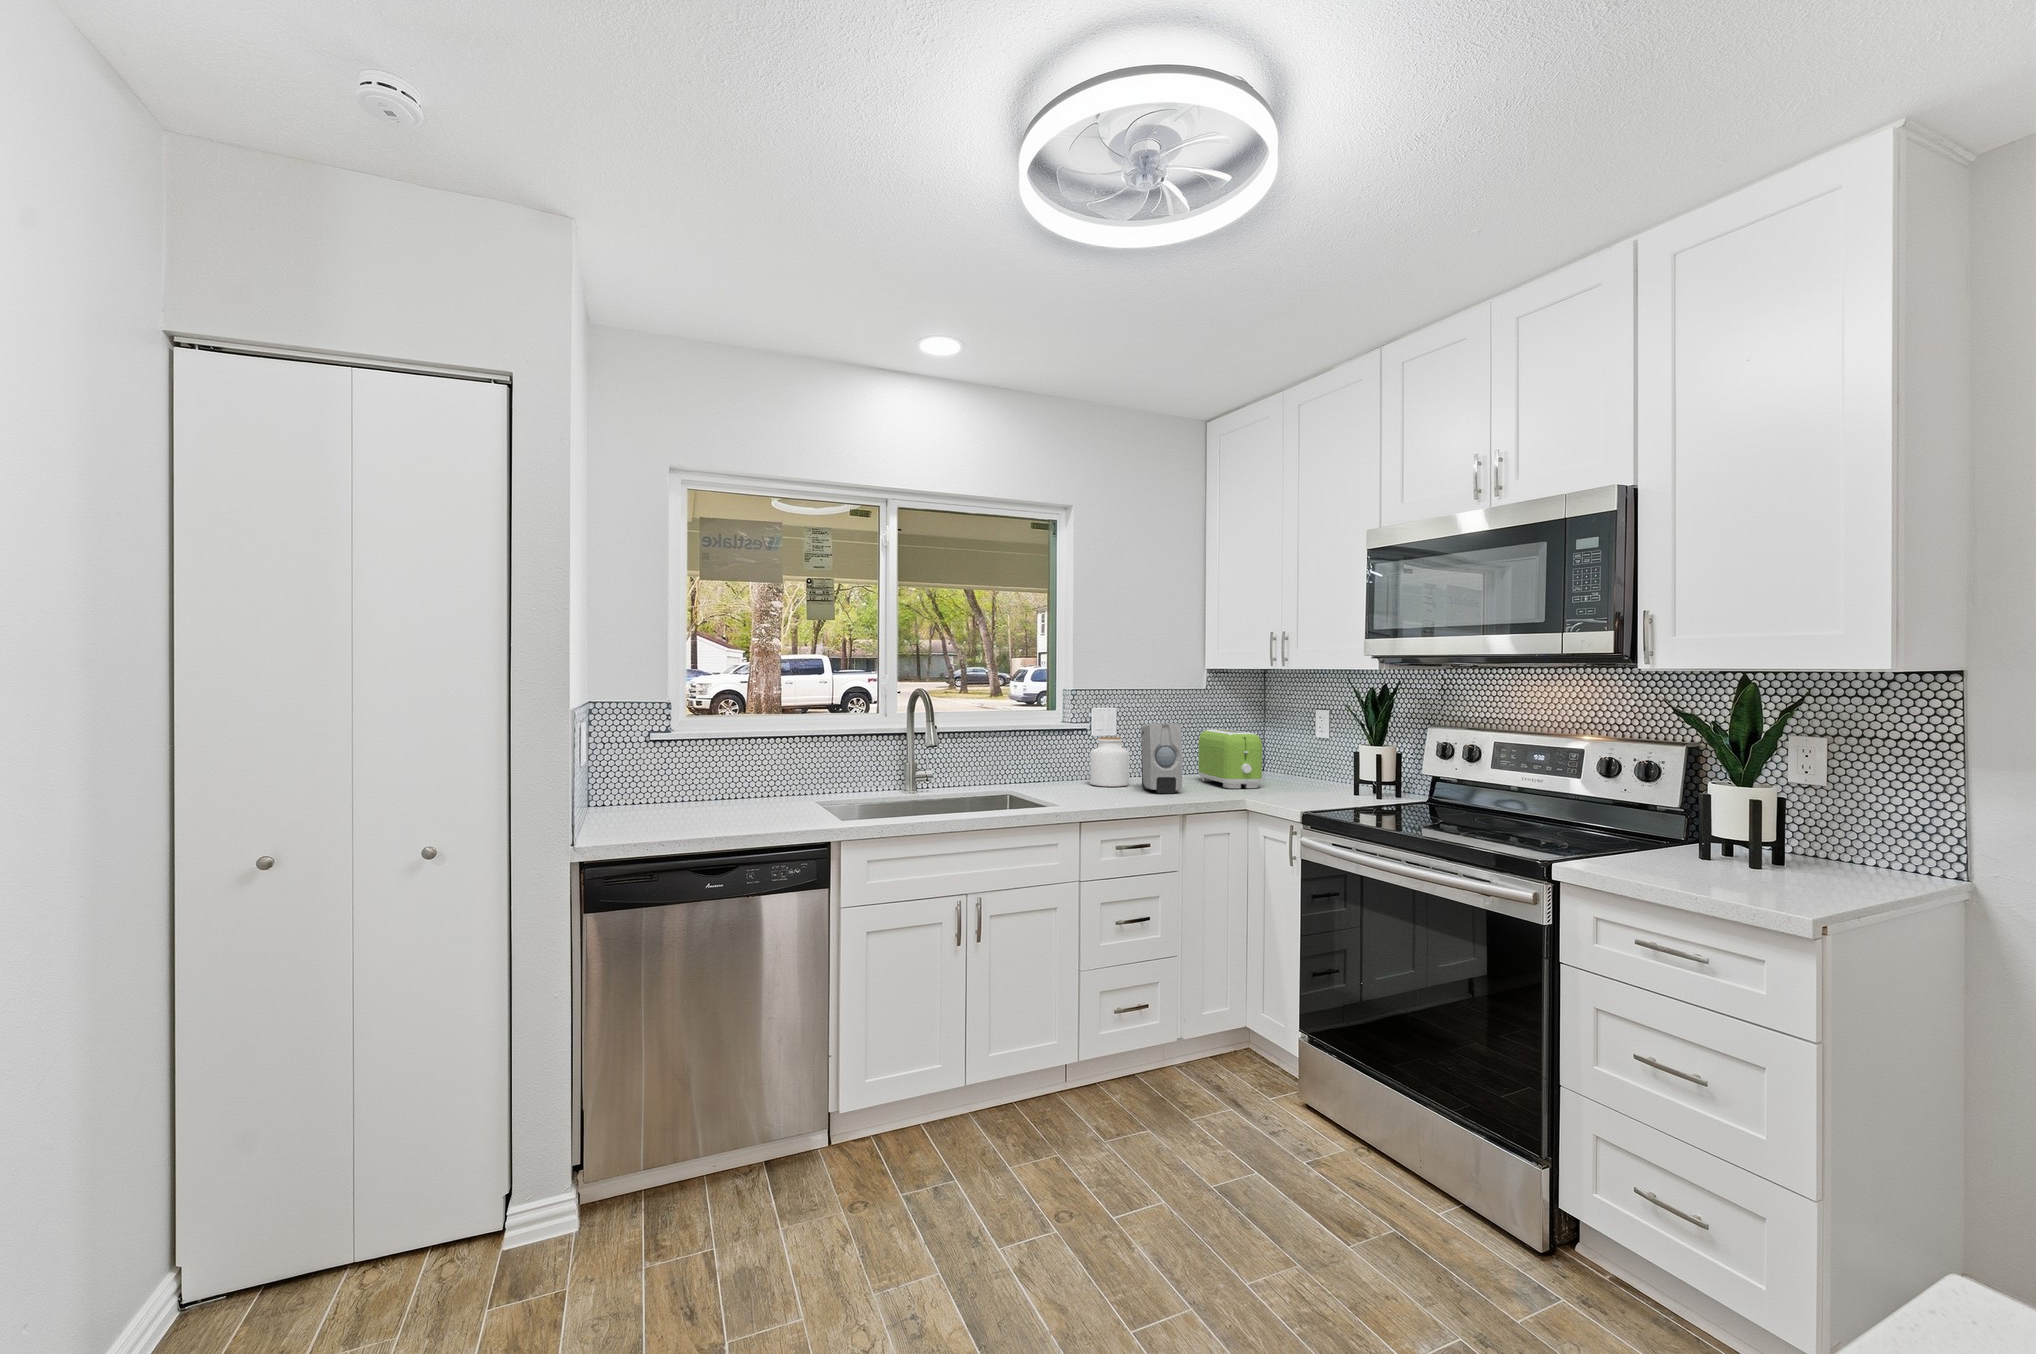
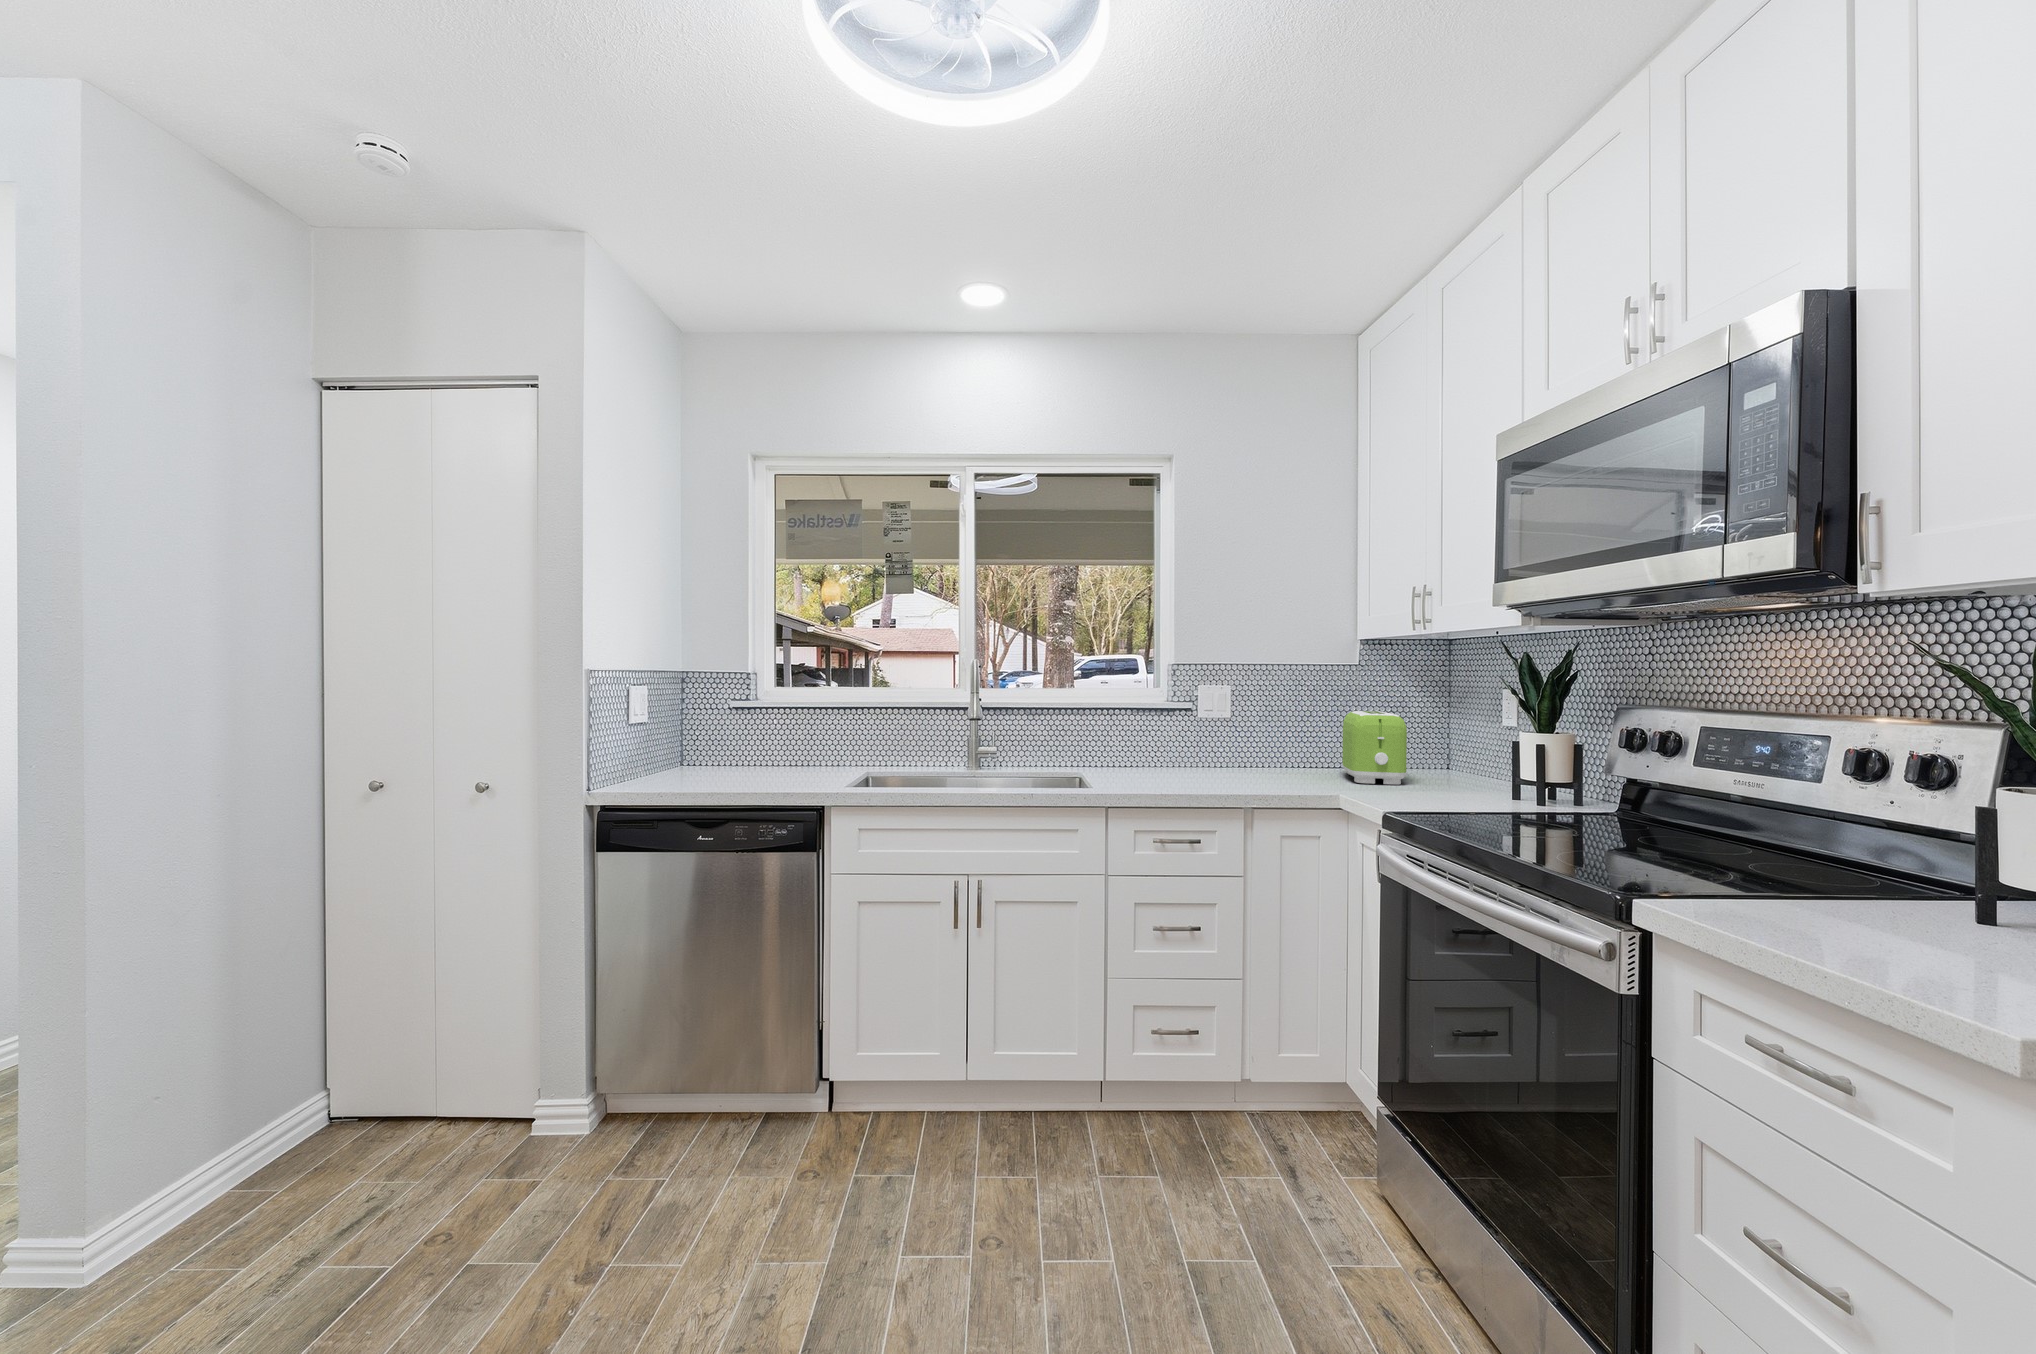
soap dispenser: present [1141,723,1182,793] -> none [1243,699,1287,785]
jar: present [1090,737,1129,787] -> none [1197,717,1244,775]

